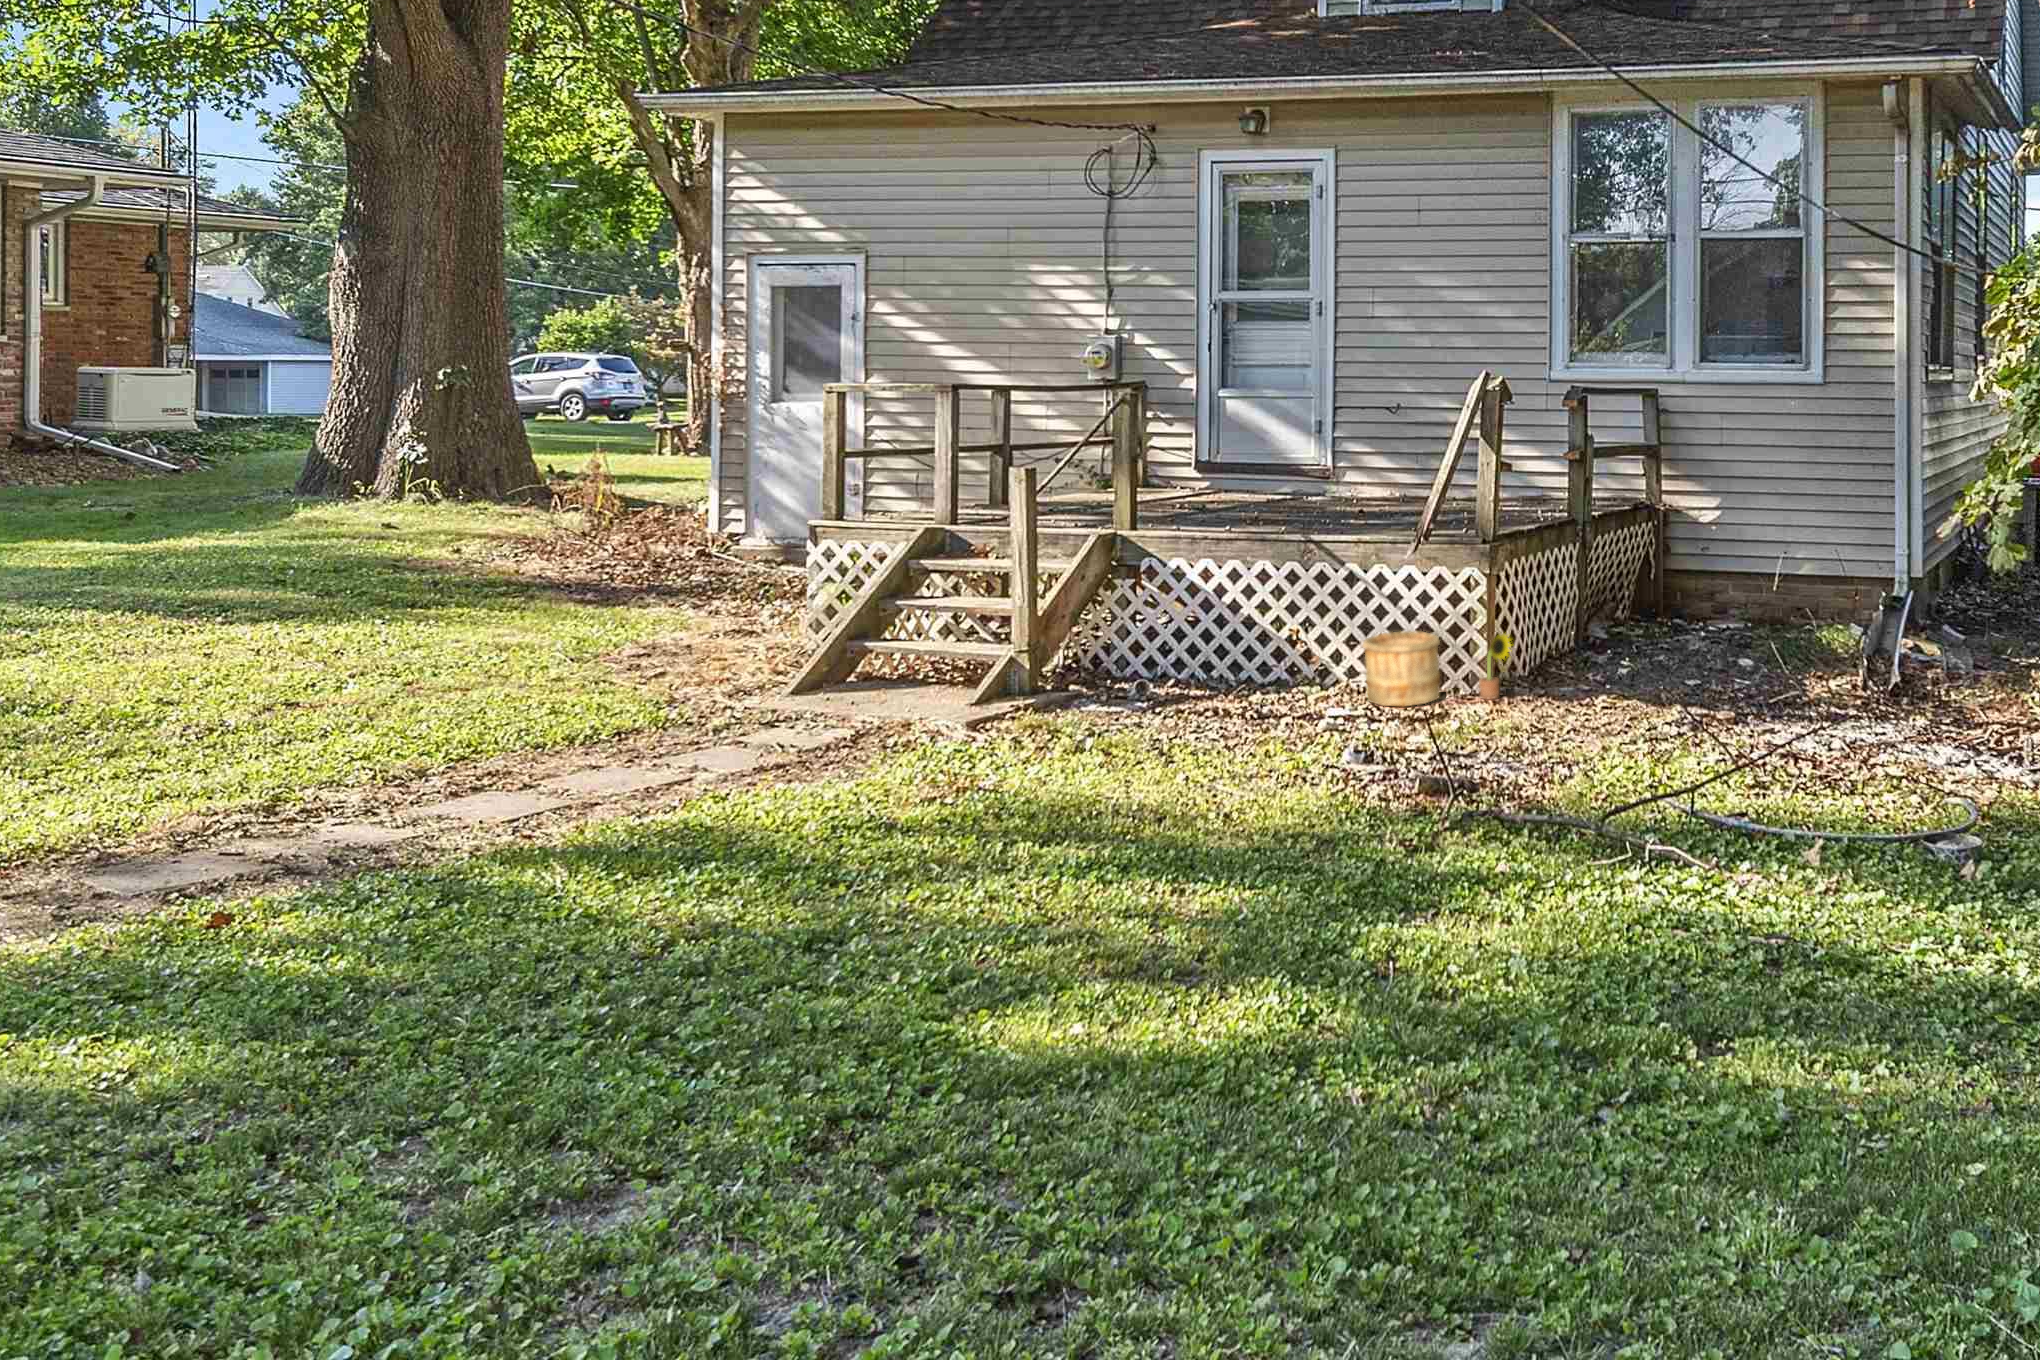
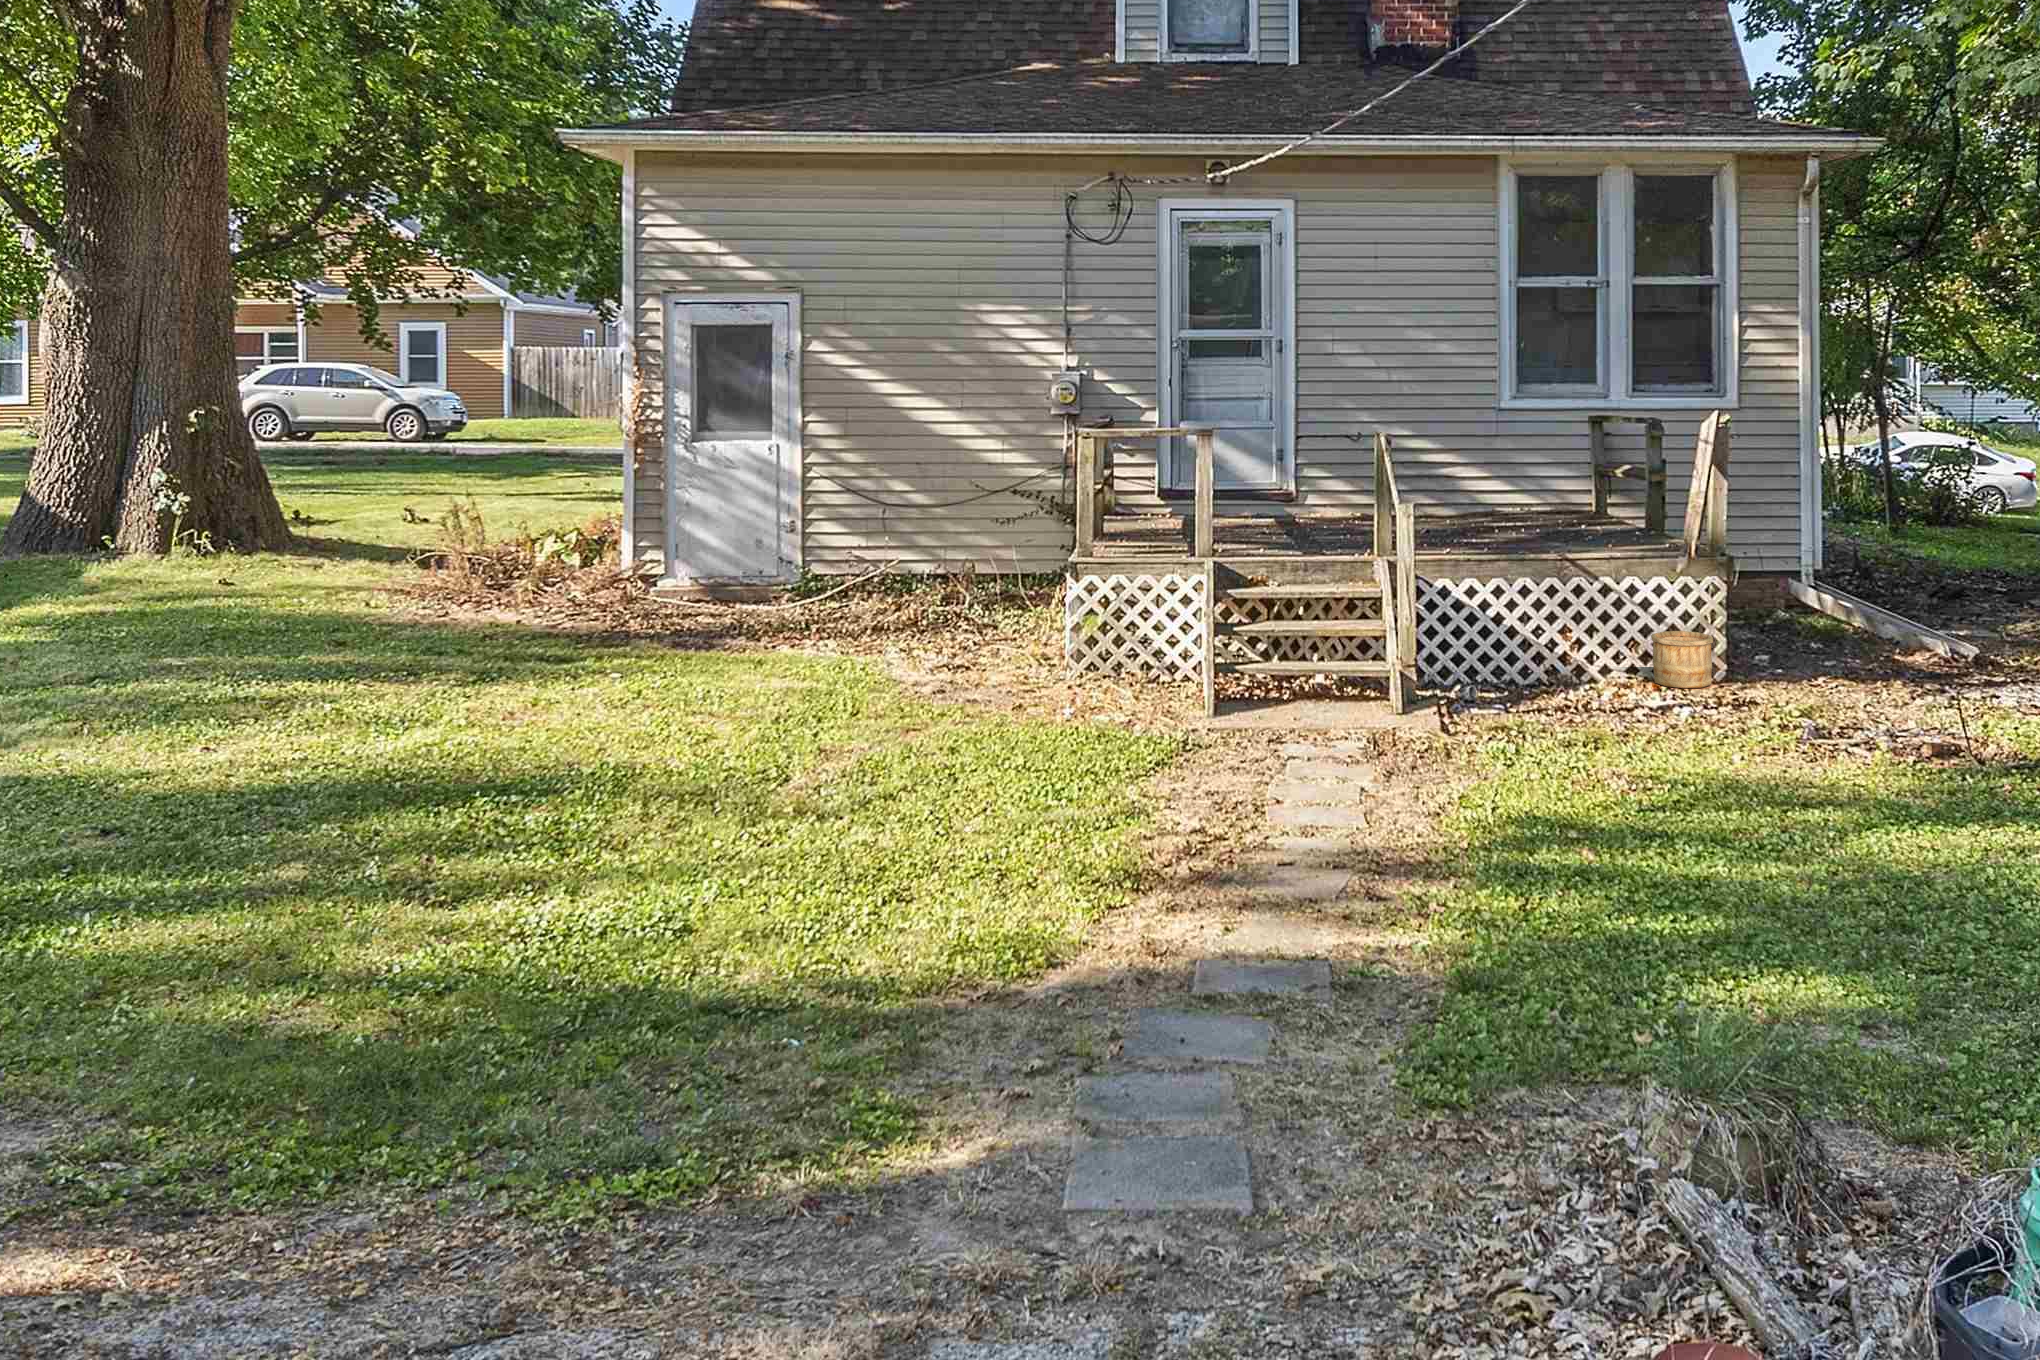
decorative plant: present [1479,634,1512,700] -> none [1726,628,1751,680]

